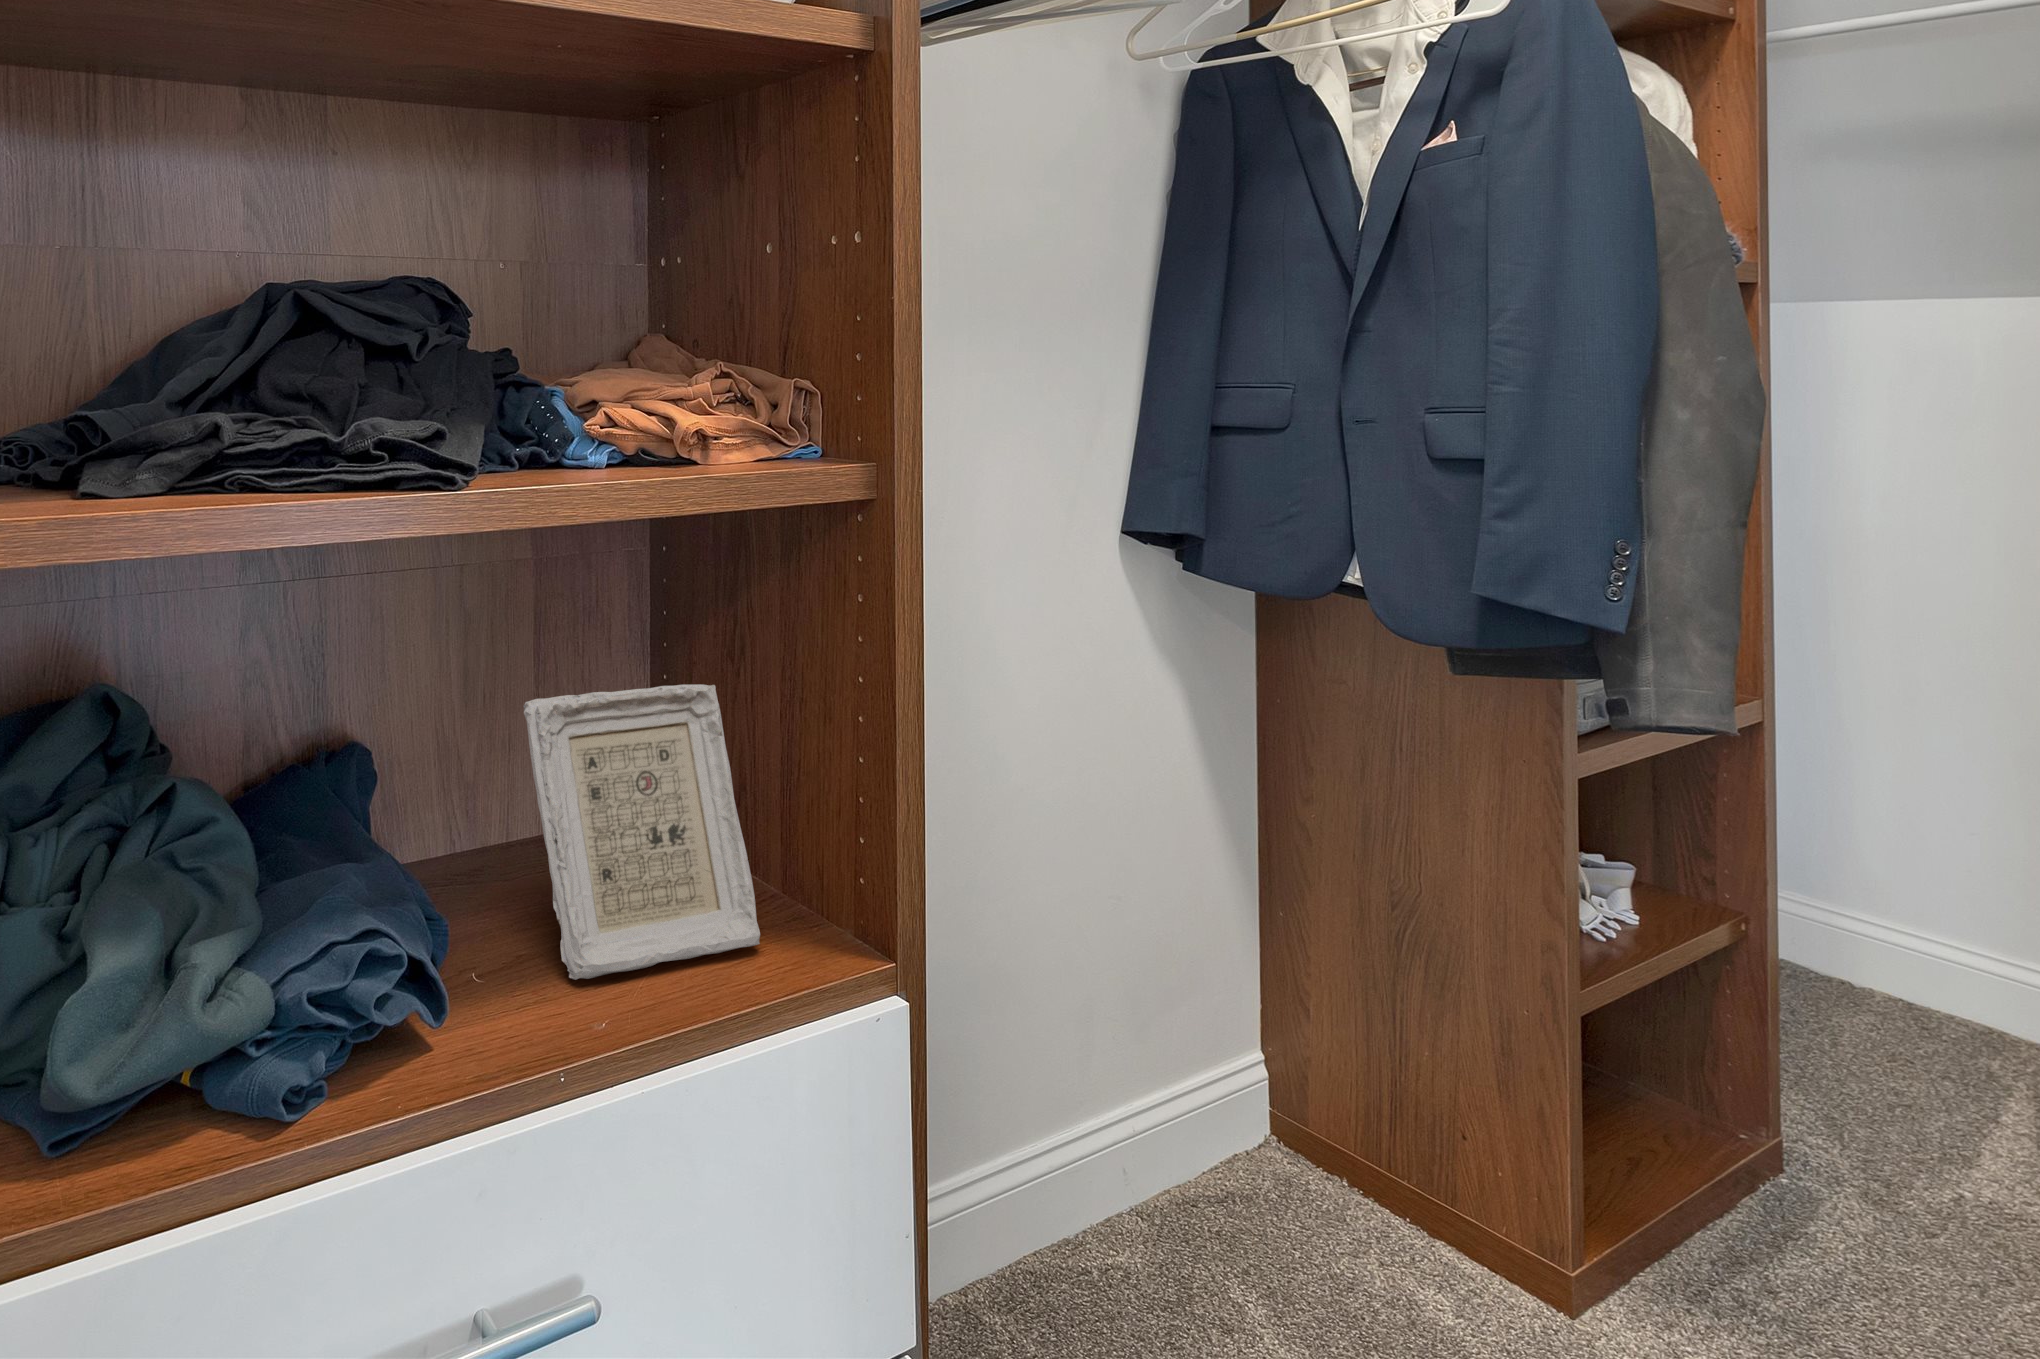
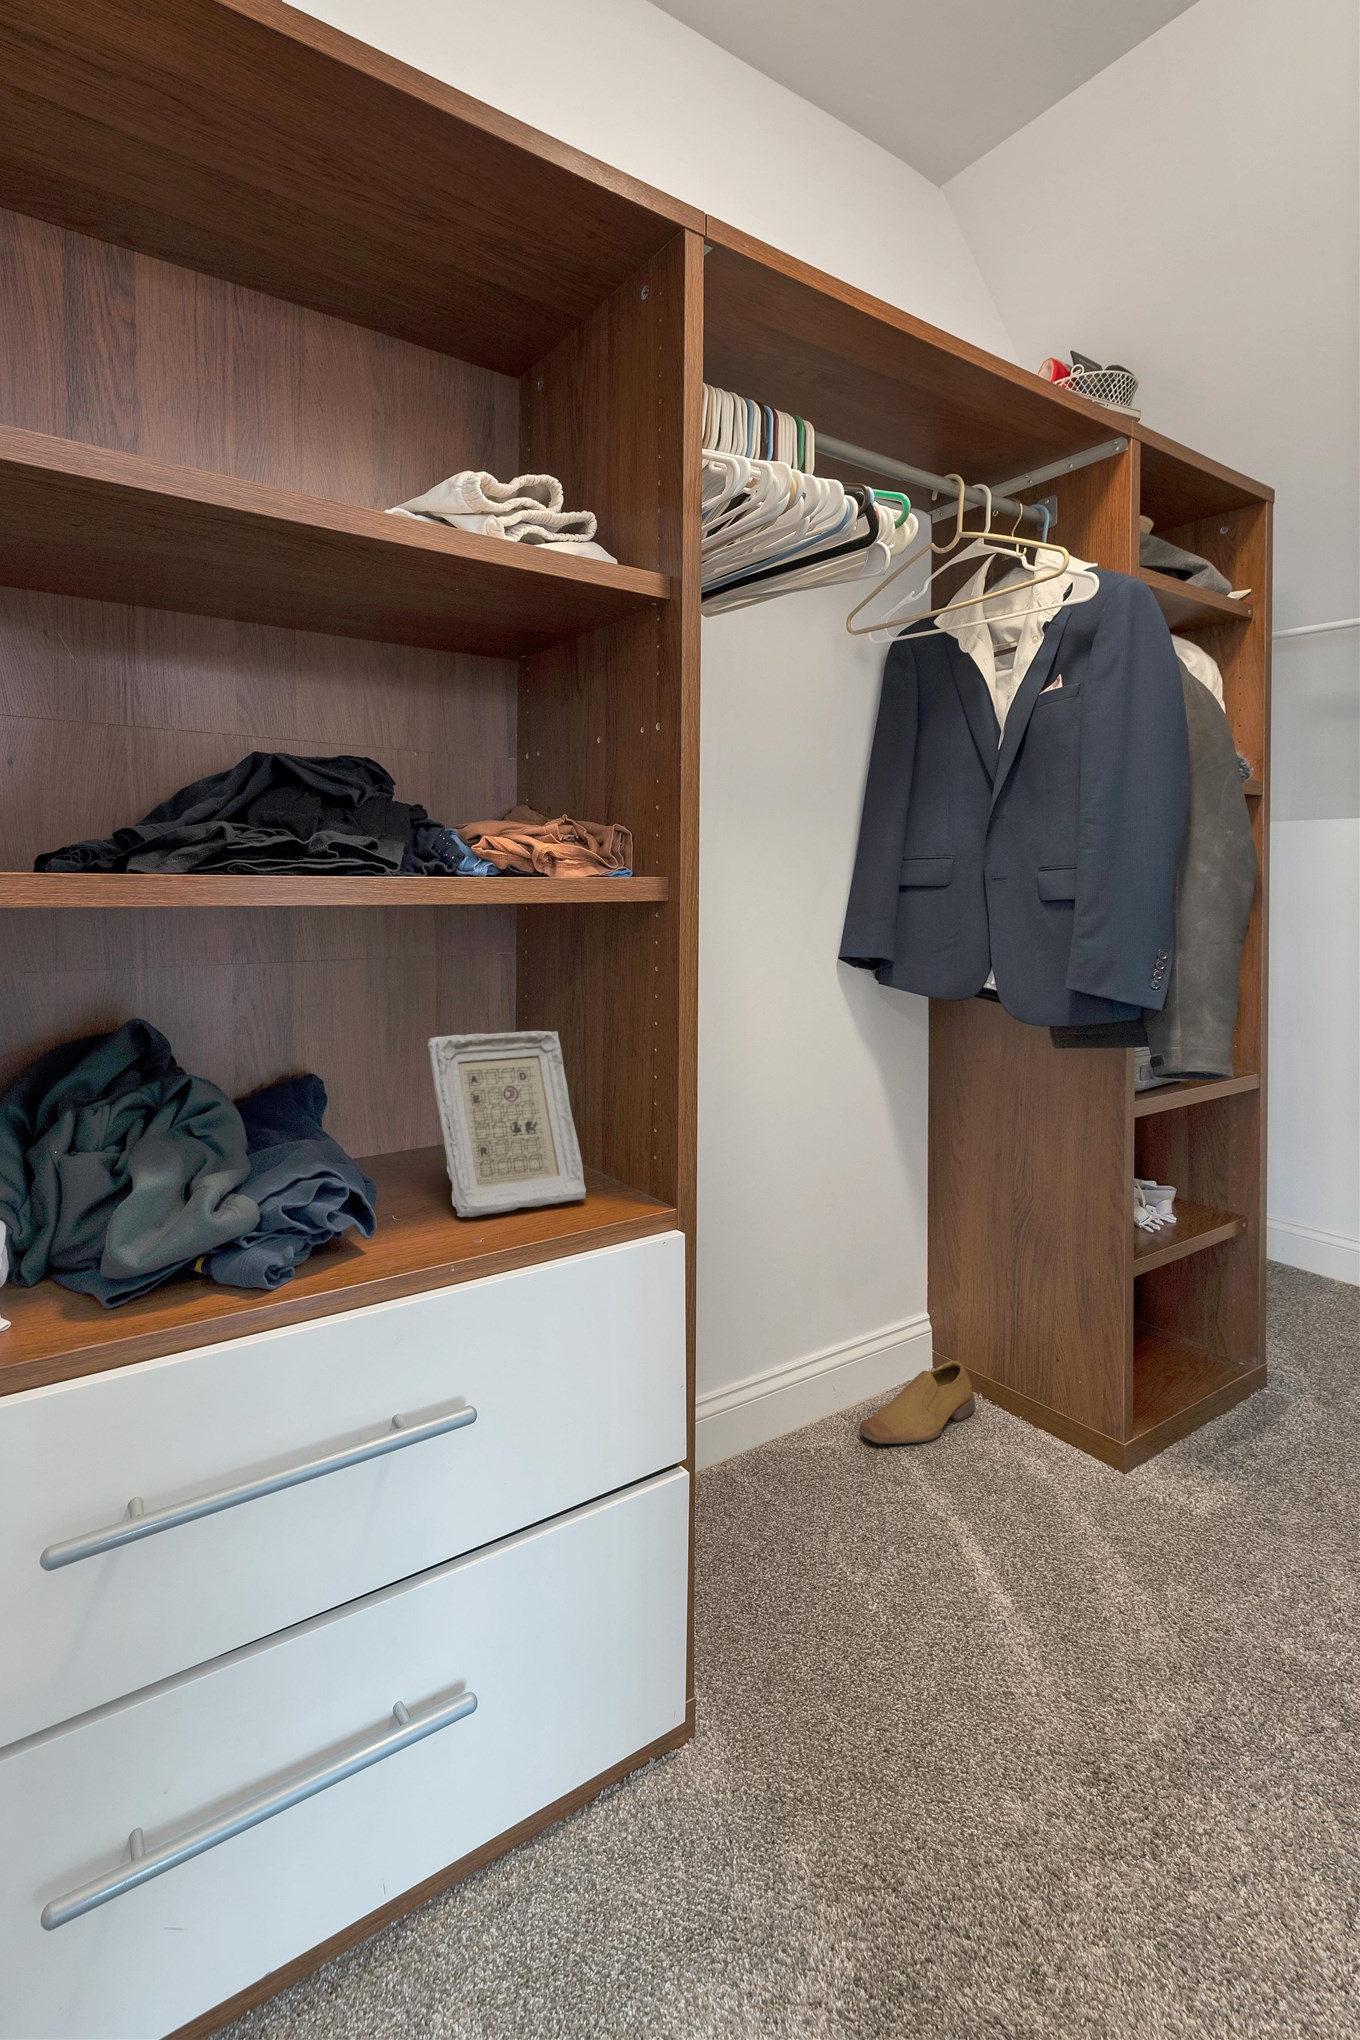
shoe: none [1167,1129,1340,1261] -> present [859,1360,975,1444]

